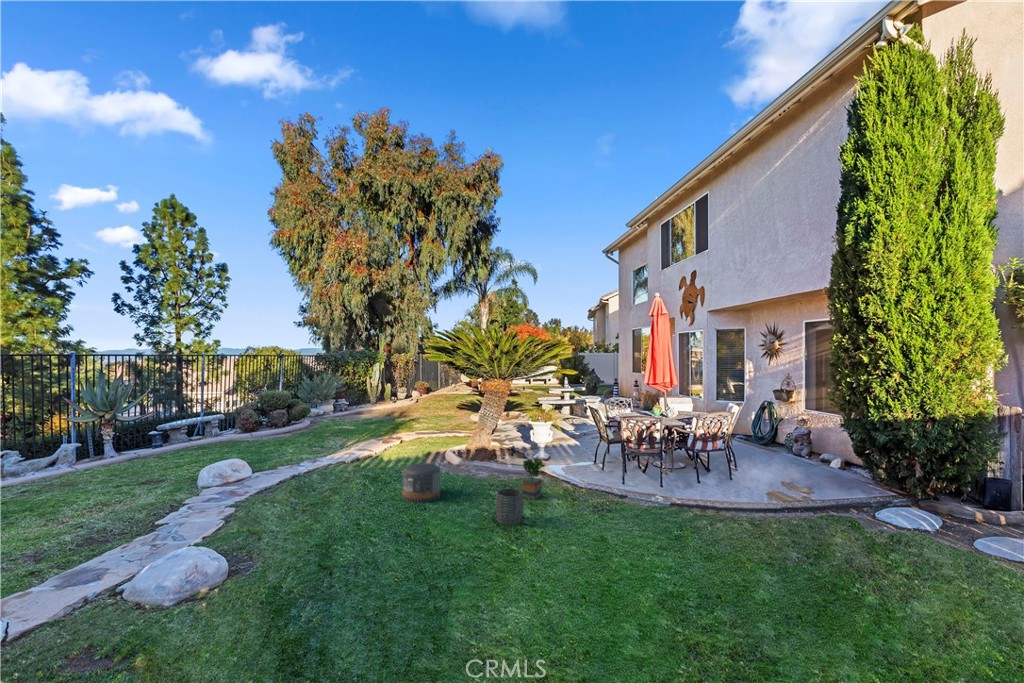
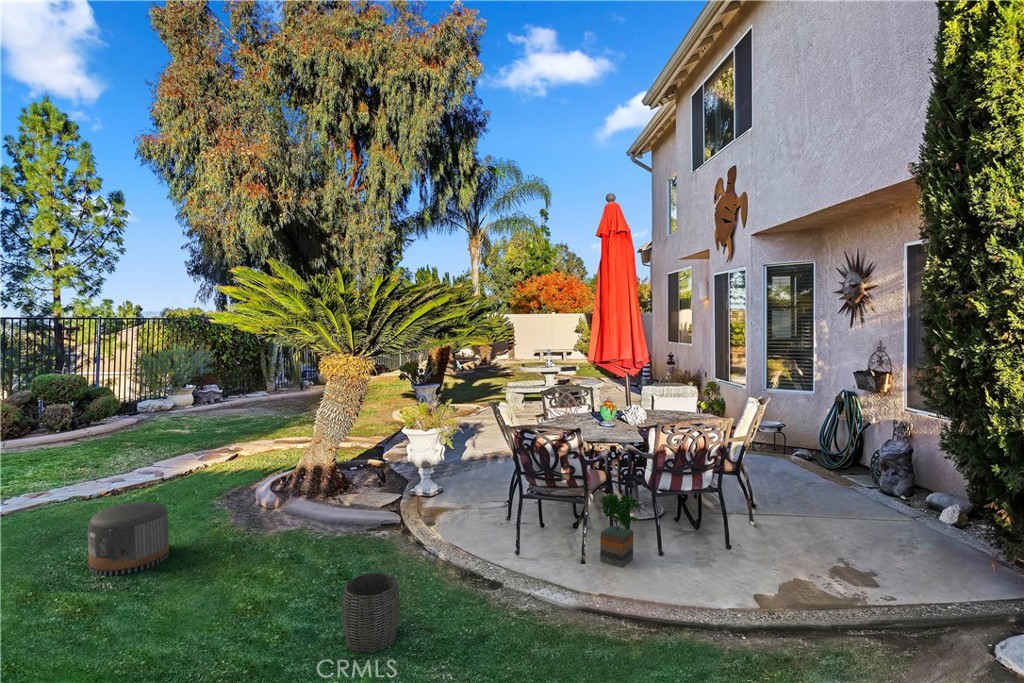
potted tree: present [523,459,545,500] -> present [600,494,642,567]
woven basket: present [496,488,524,525] -> present [342,573,400,653]

